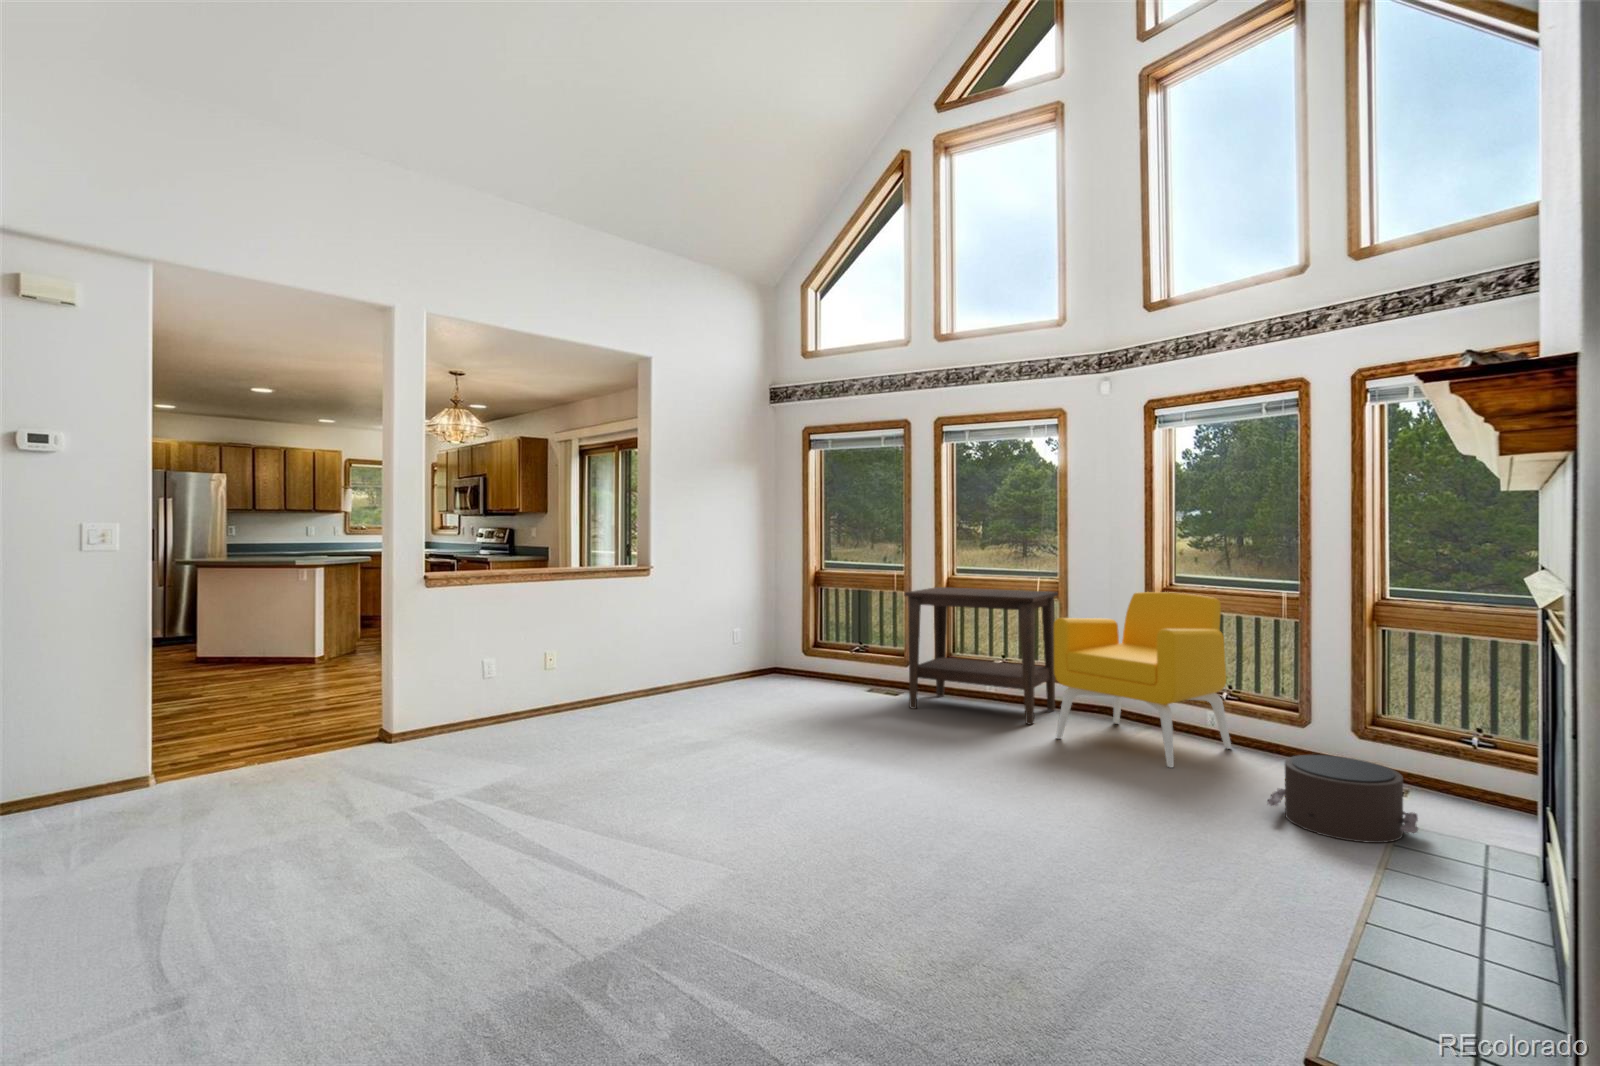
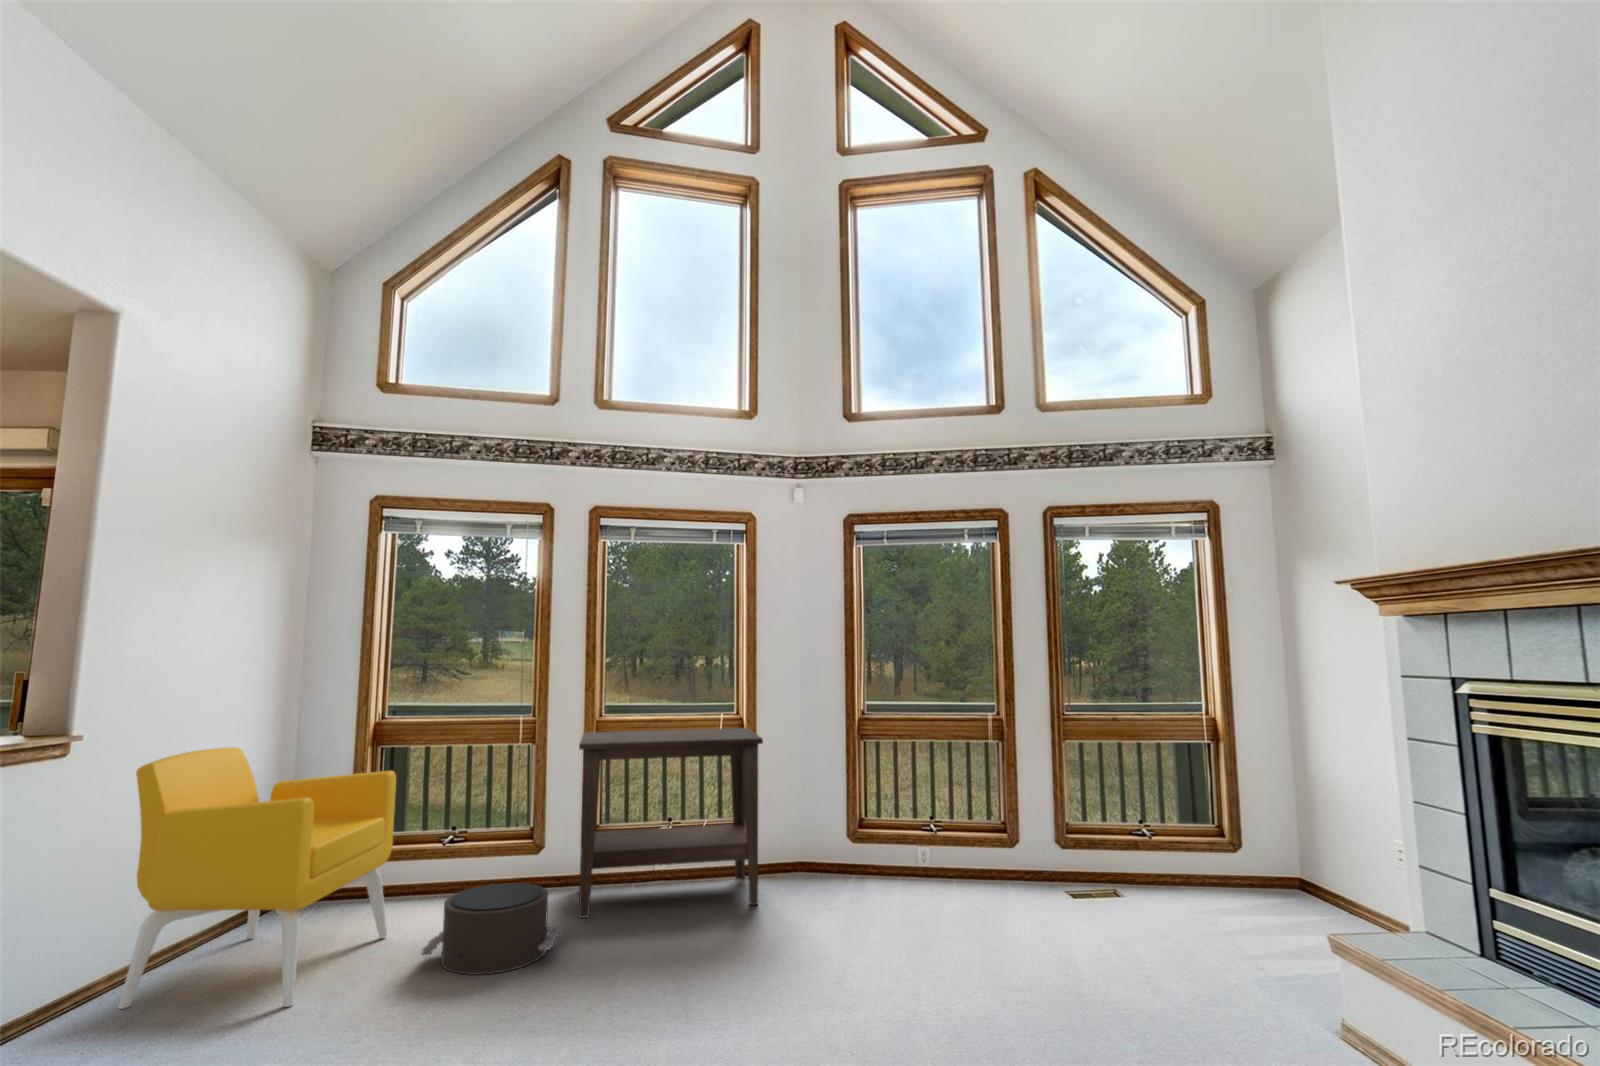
armchair: present [1054,592,1231,768] -> present [119,747,396,1009]
pouf: present [1267,755,1418,843] -> present [421,883,559,975]

